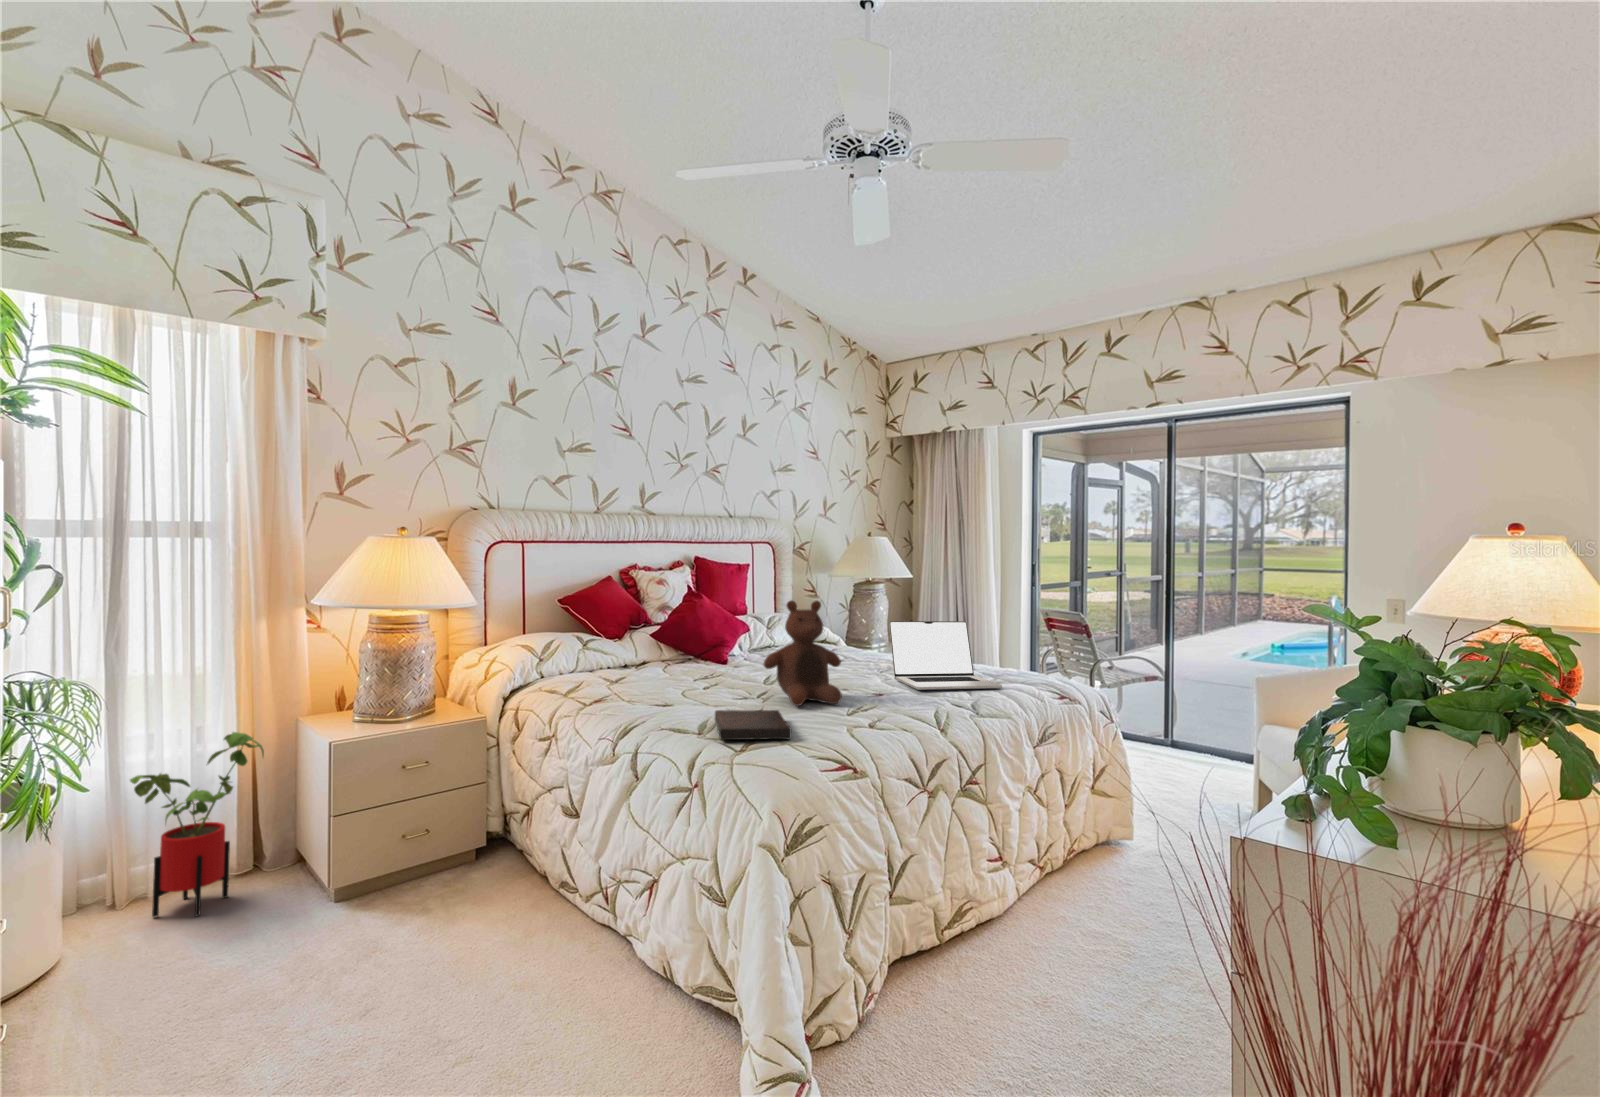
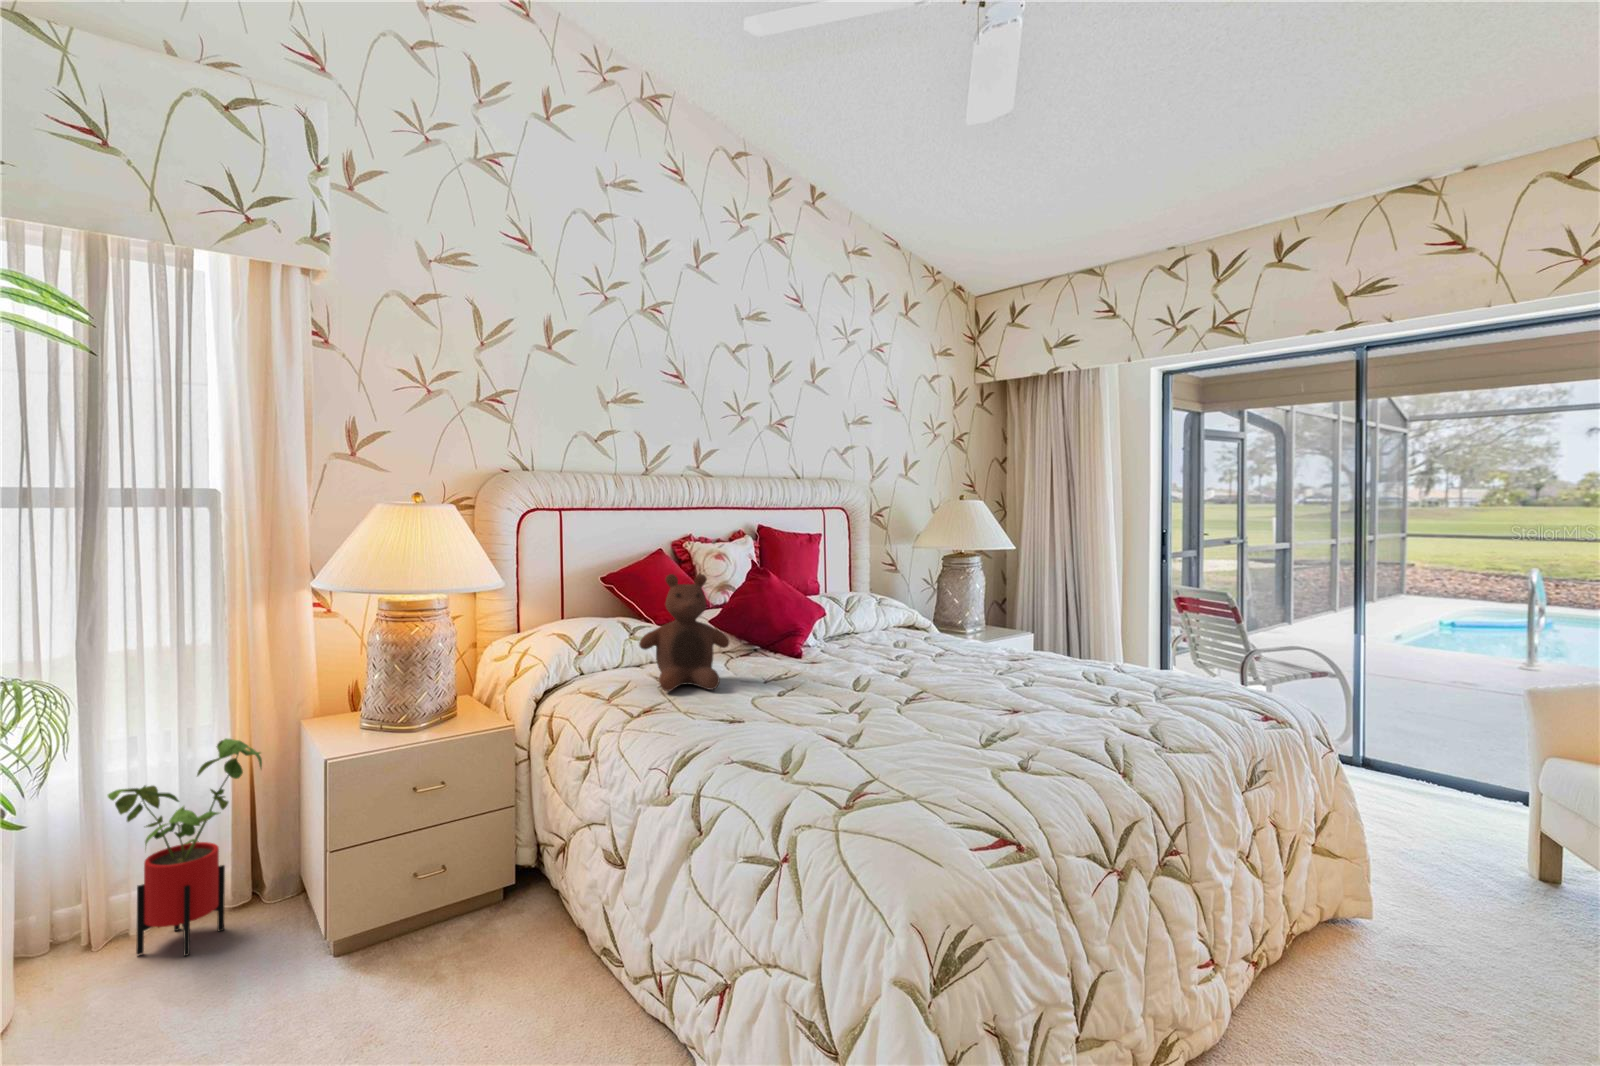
stuffed bear: present [764,600,842,706] -> present [639,574,729,691]
laptop: present [889,621,1002,690] -> none [1001,609,1151,698]
book: present [715,710,791,740] -> none [792,729,895,775]

